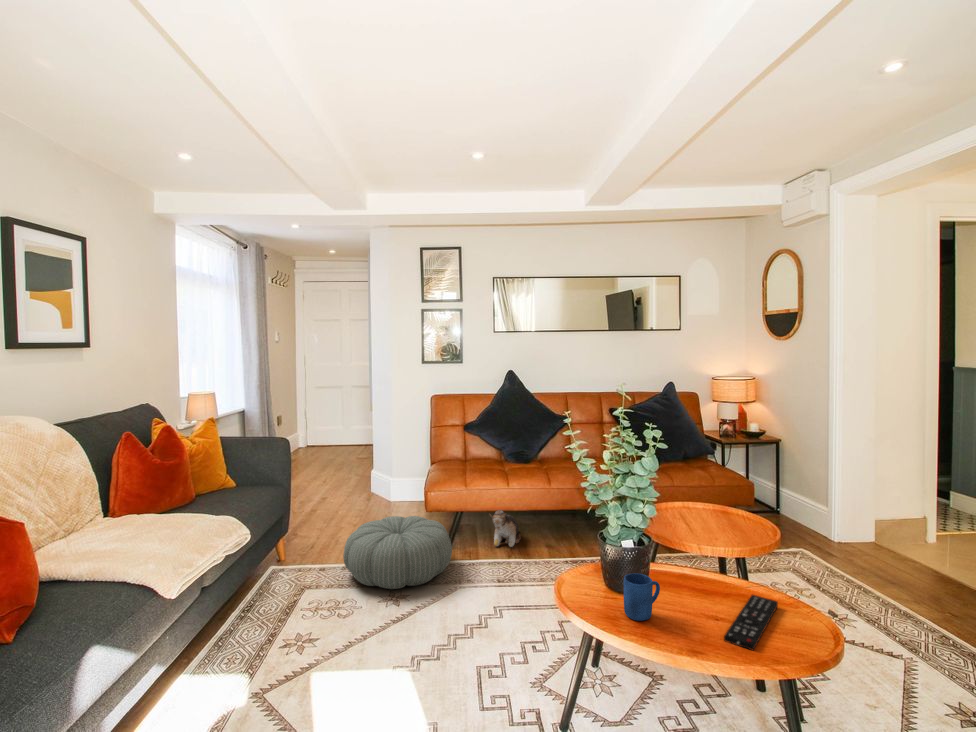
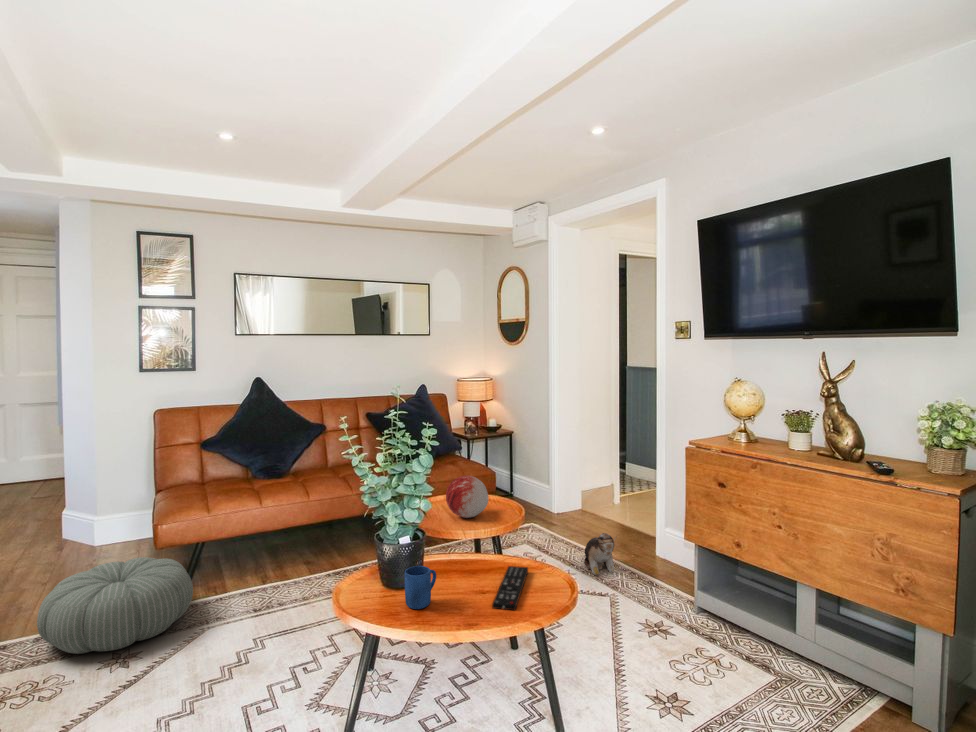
decorative orb: none [686,483,736,530] -> present [446,476,488,518]
plush toy: present [492,510,521,547] -> present [584,533,617,575]

